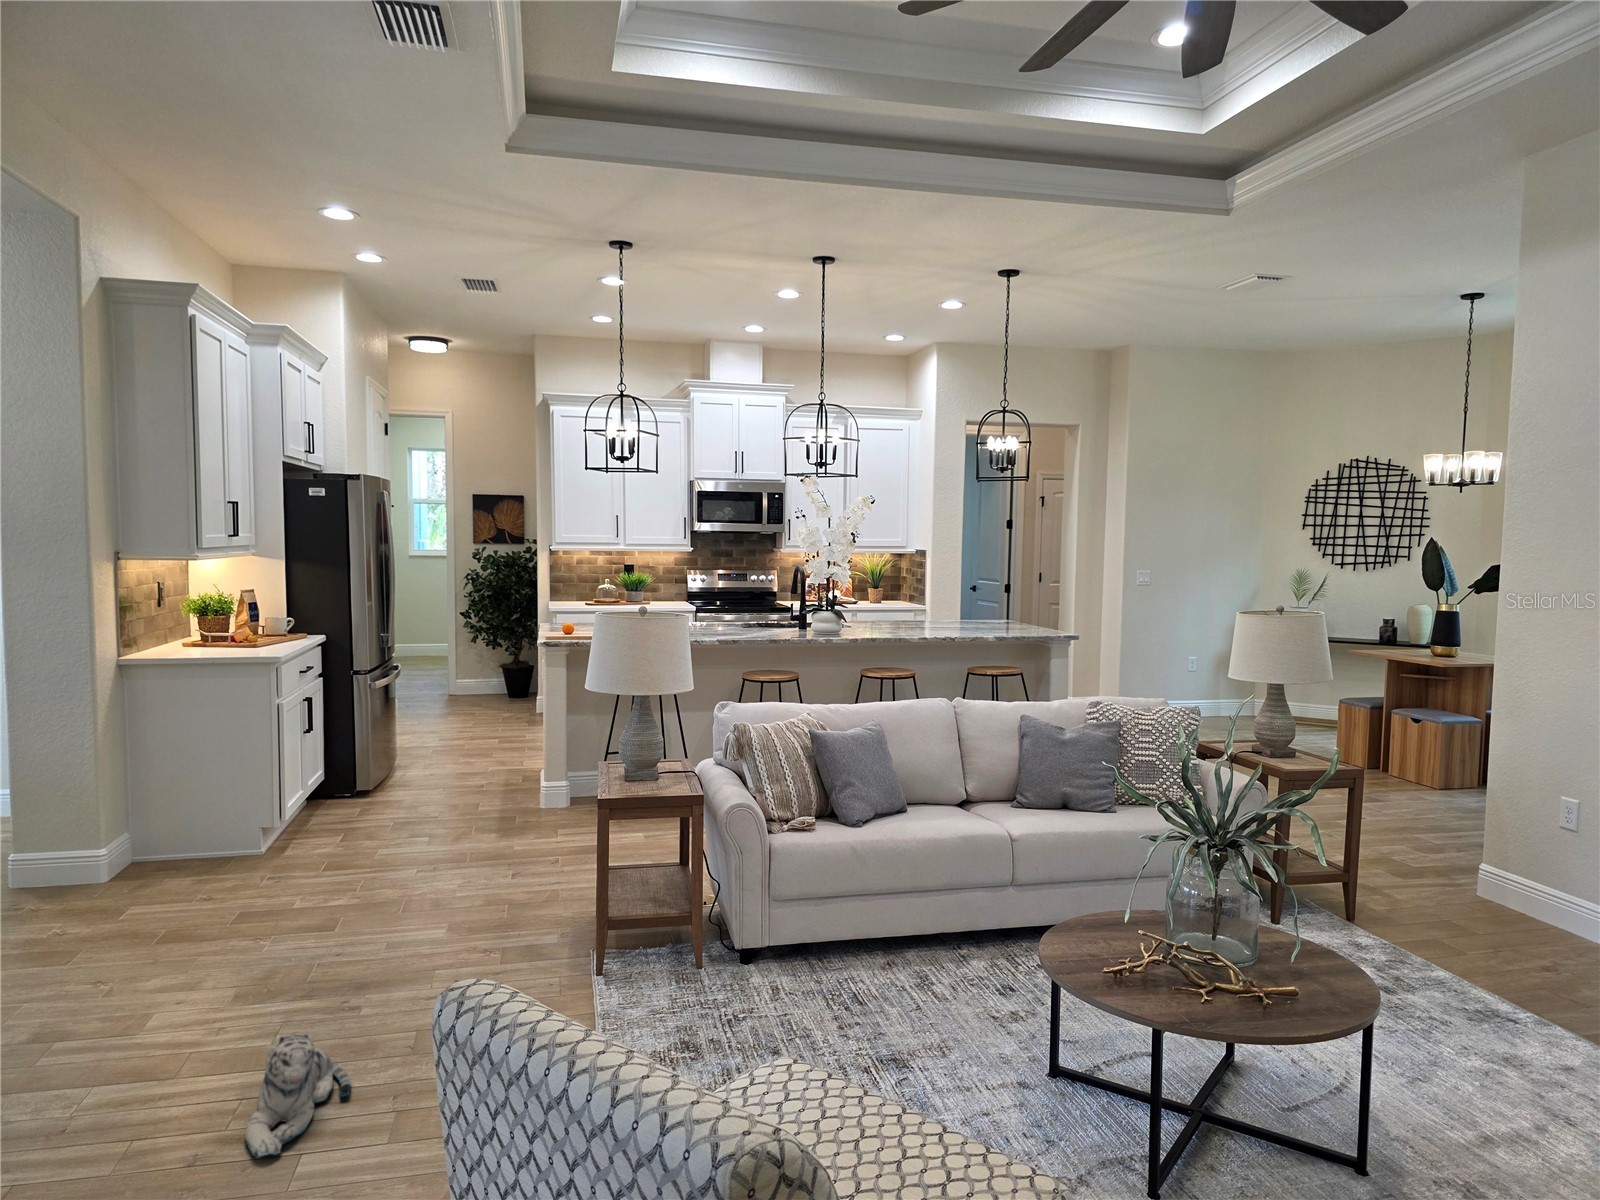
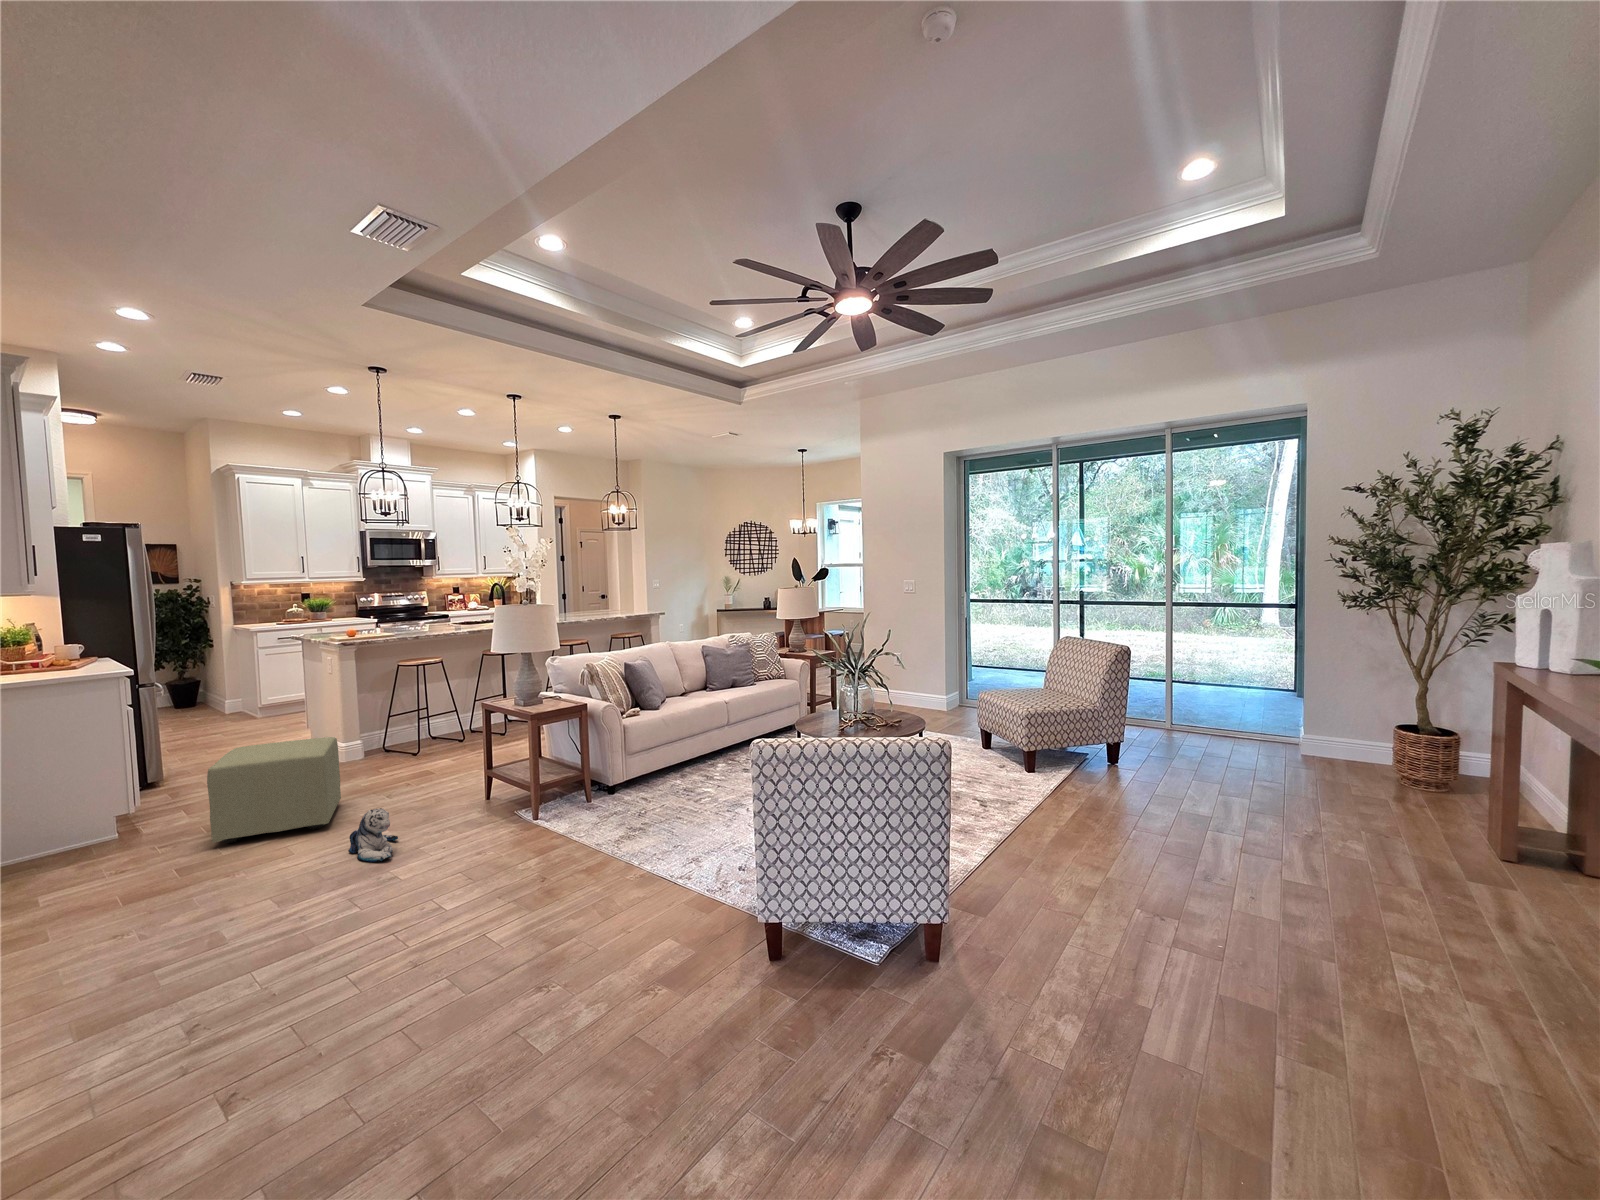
ottoman: none [179,827,412,1005] -> present [207,737,341,843]

